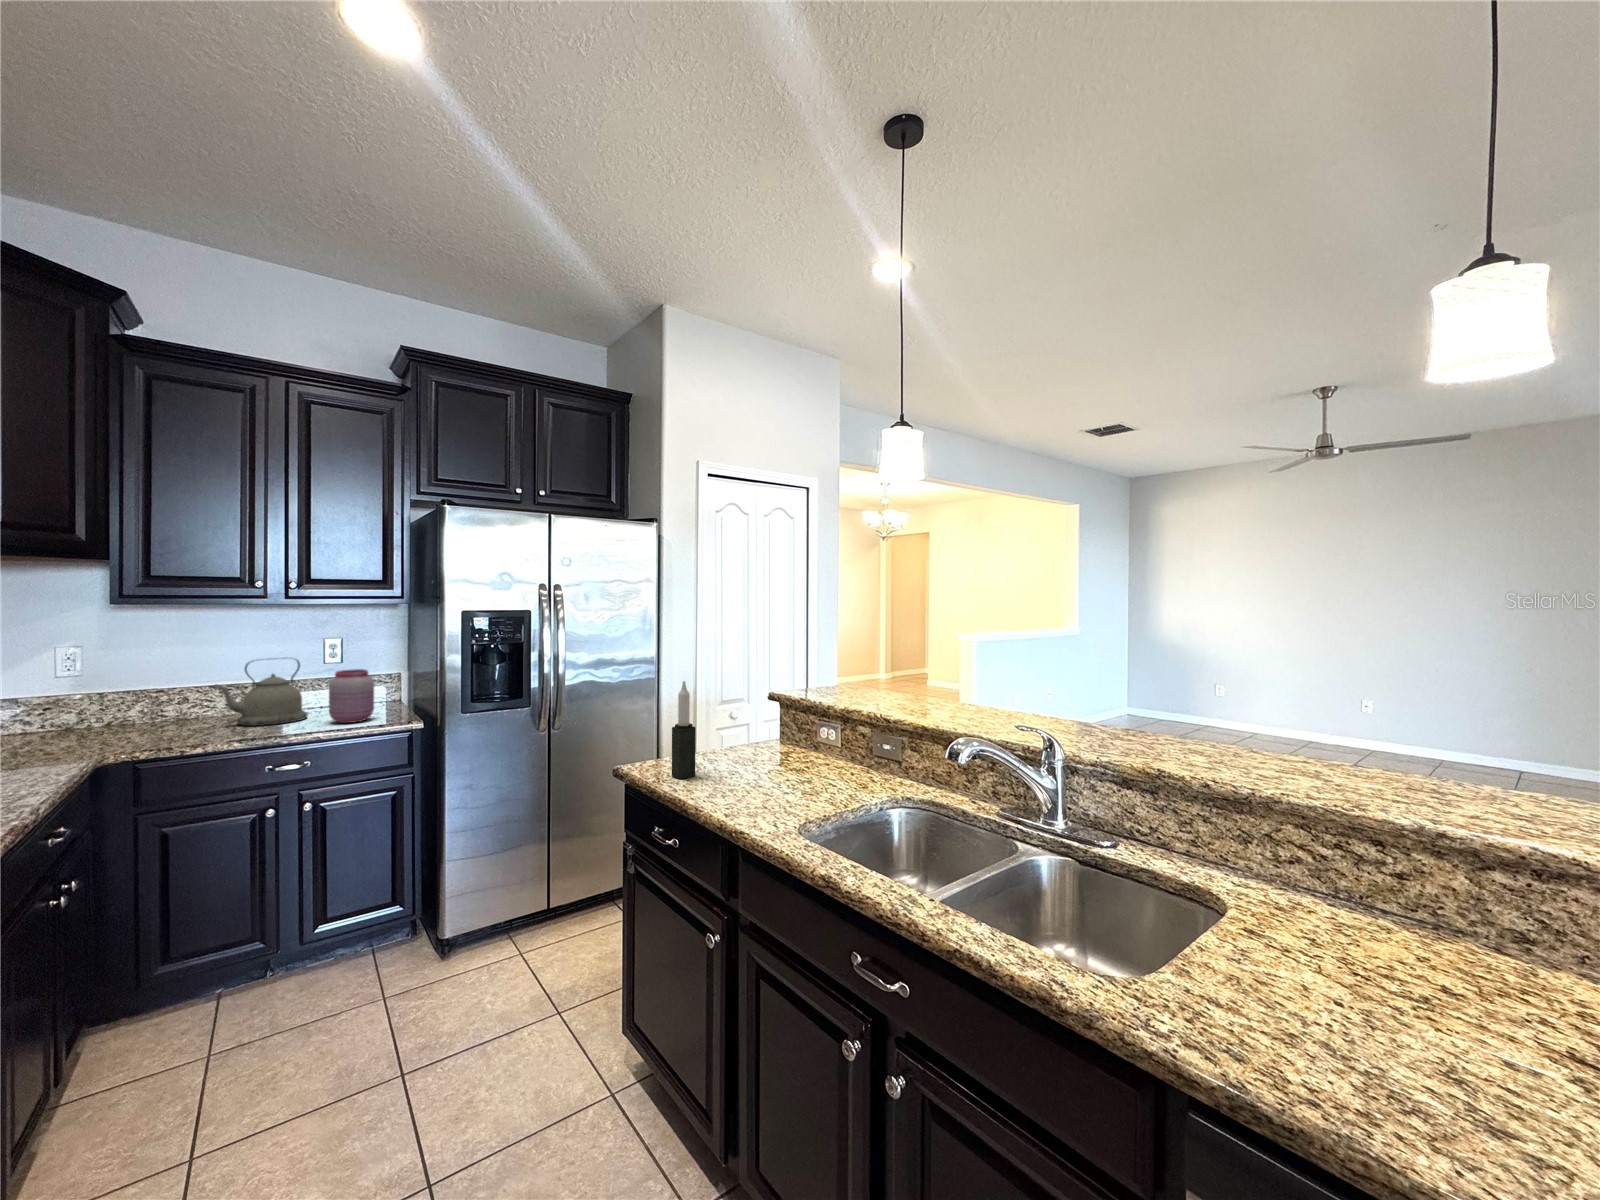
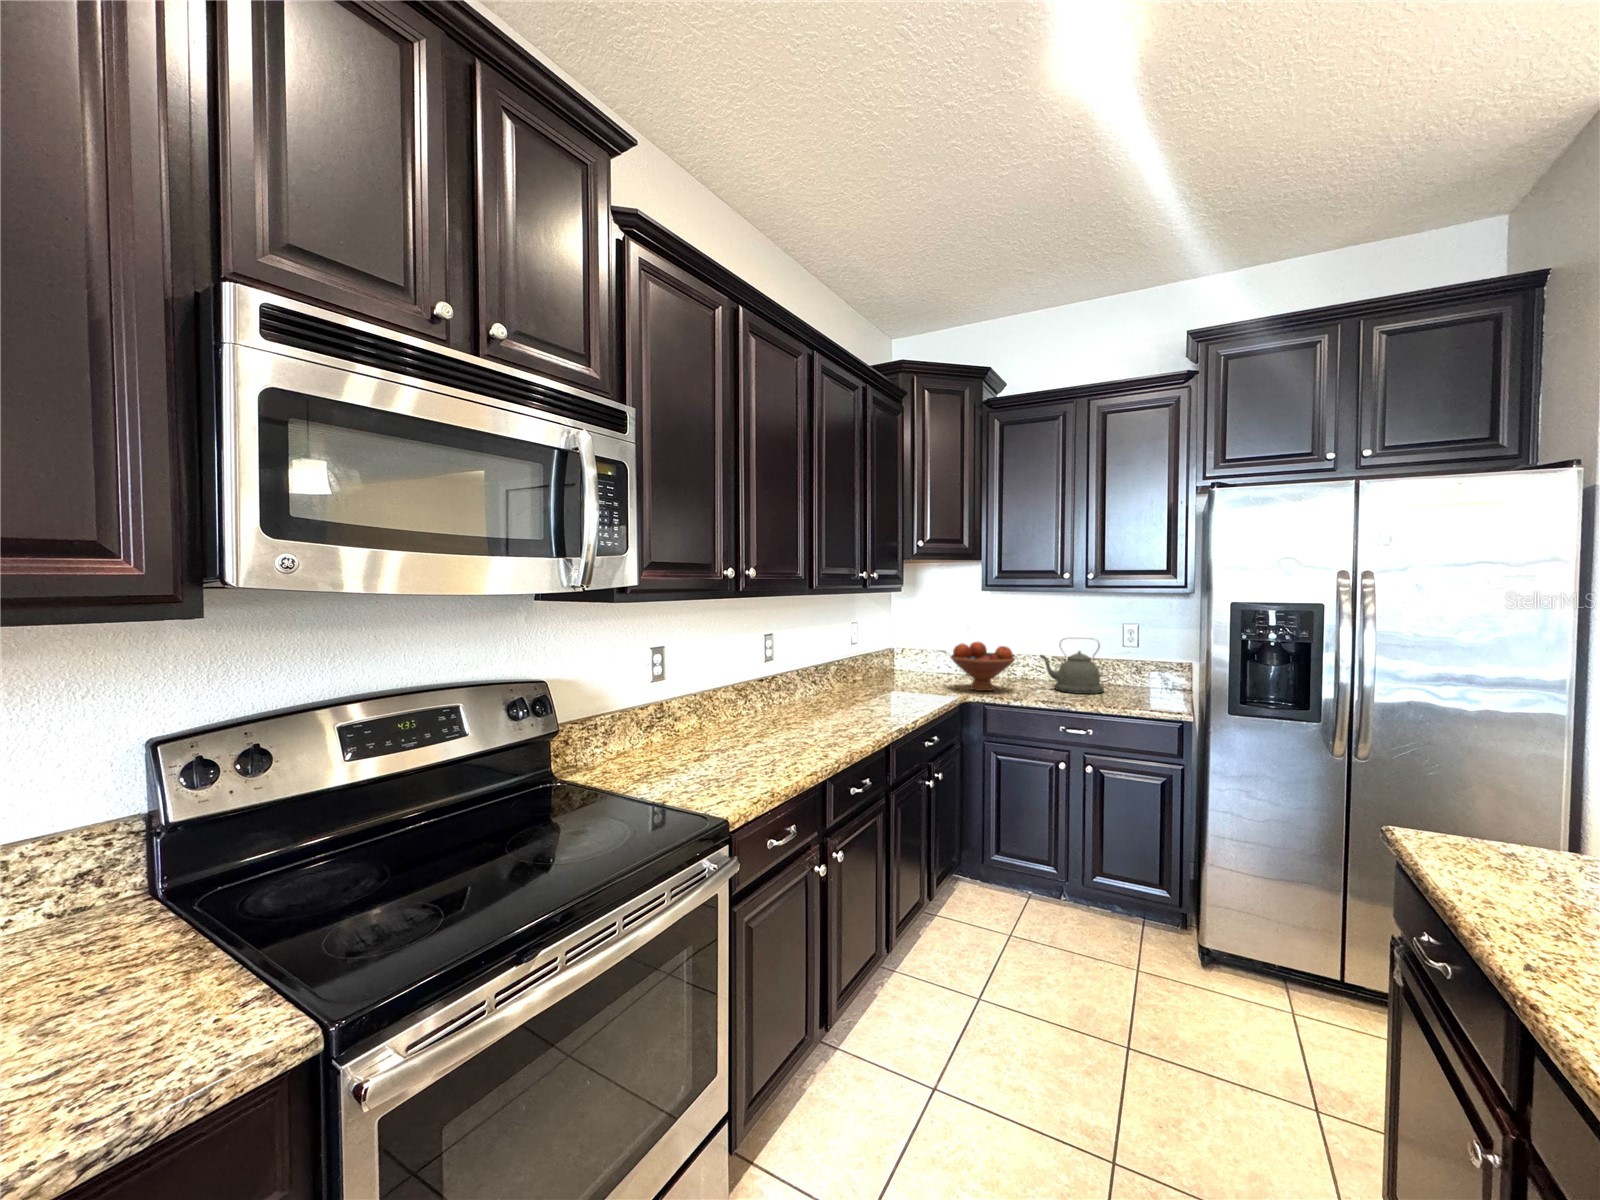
jar: present [329,669,374,723] -> none [1115,654,1154,704]
fruit bowl: none [49,677,179,748] -> present [951,642,1015,691]
candle: present [672,681,696,779] -> none [1457,728,1512,886]

